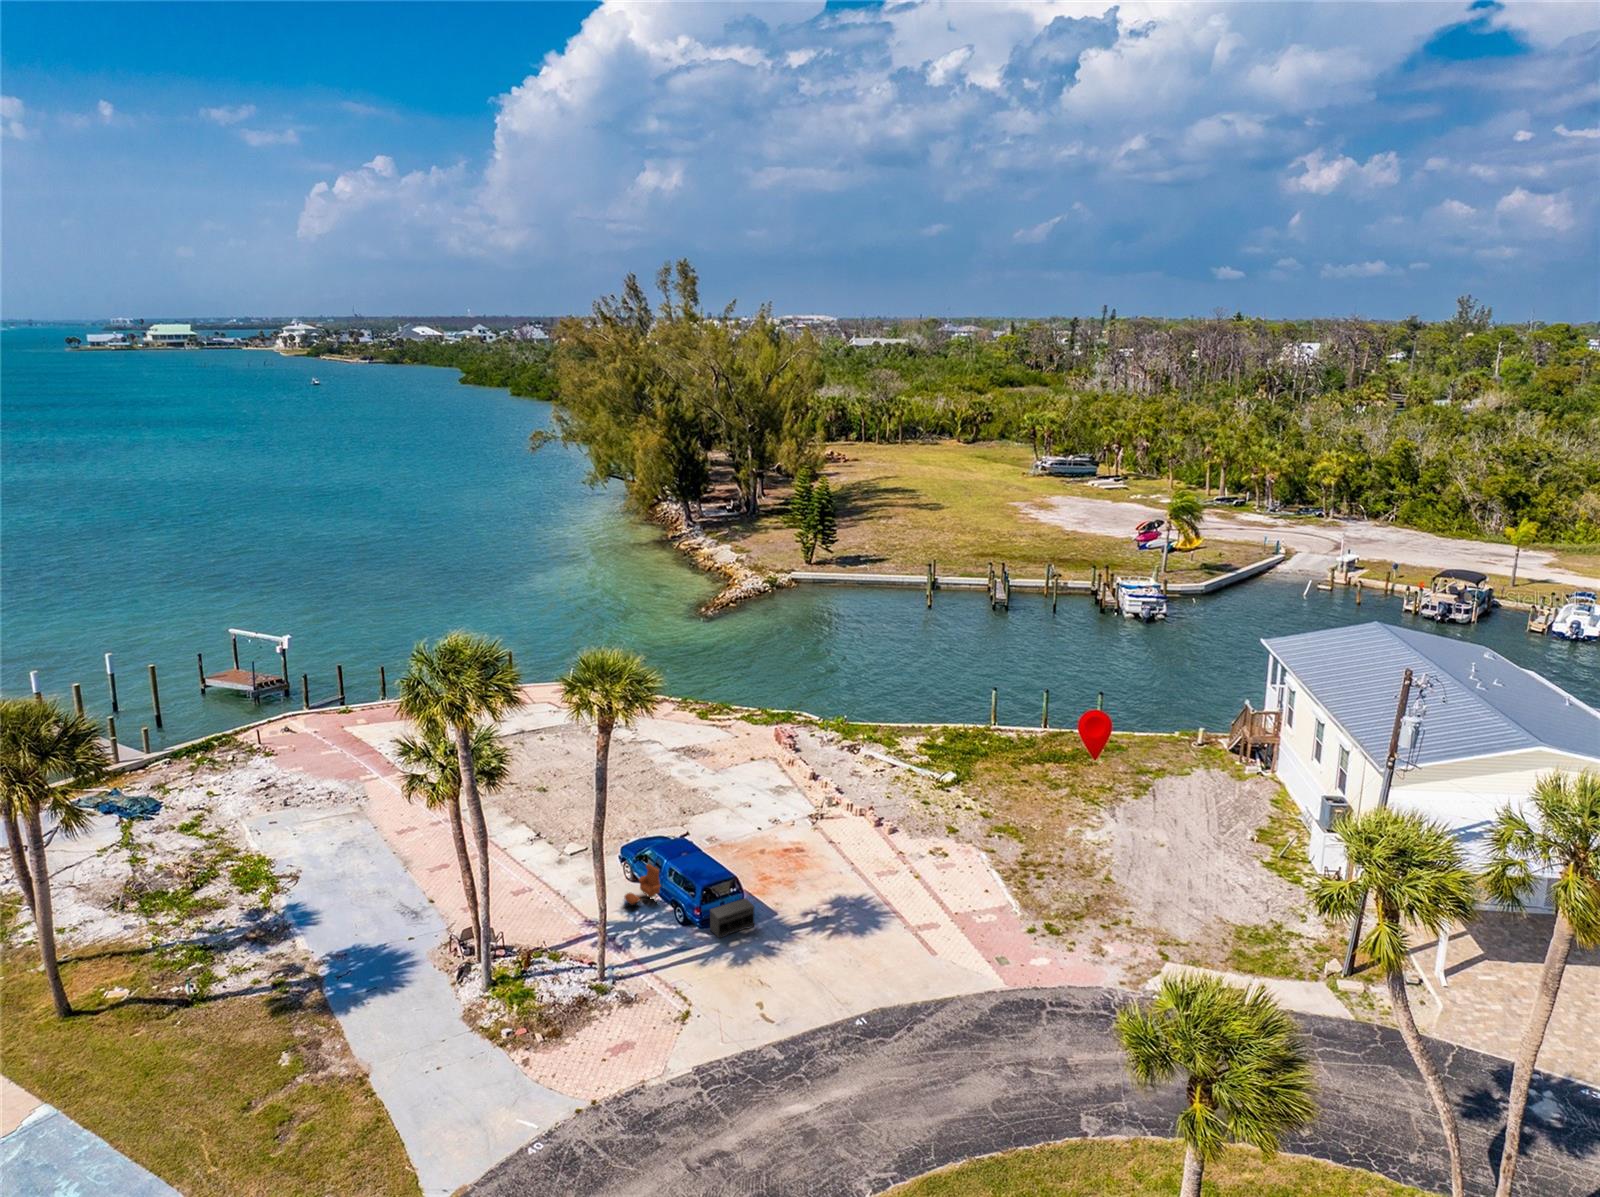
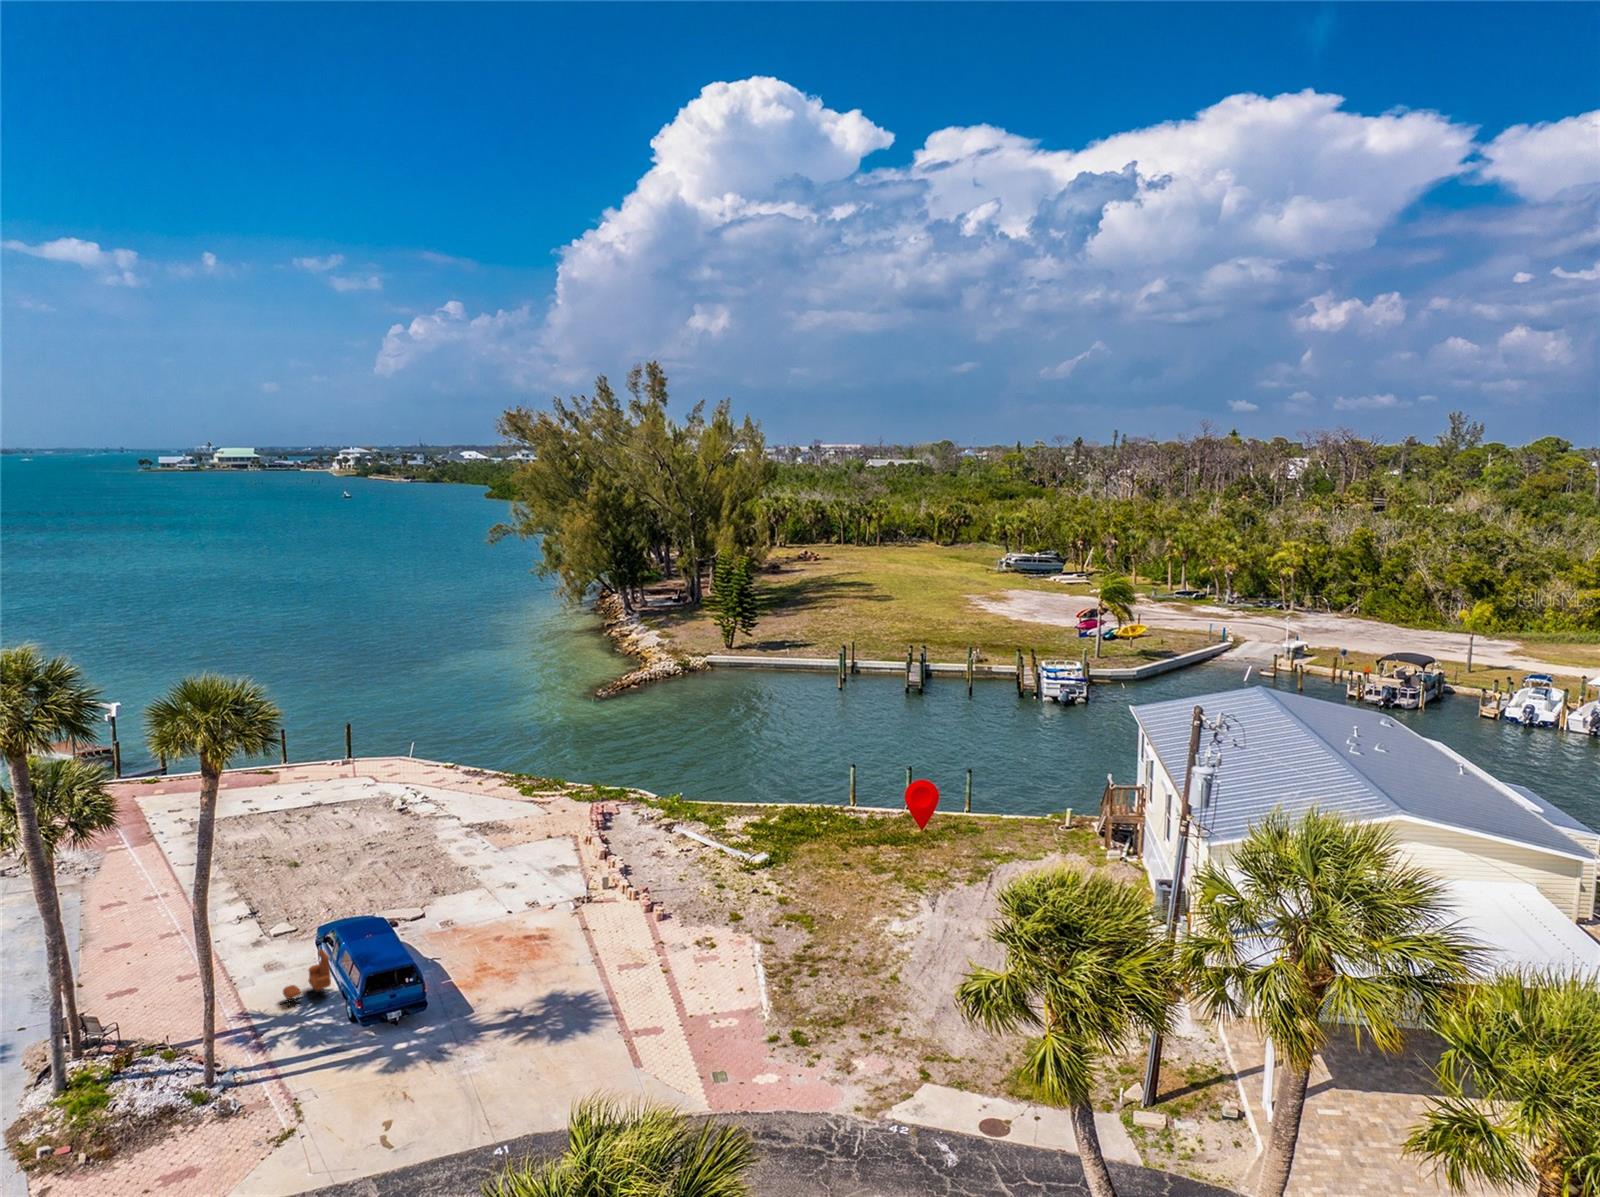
bench: present [710,898,755,938] -> none [365,993,424,1045]

